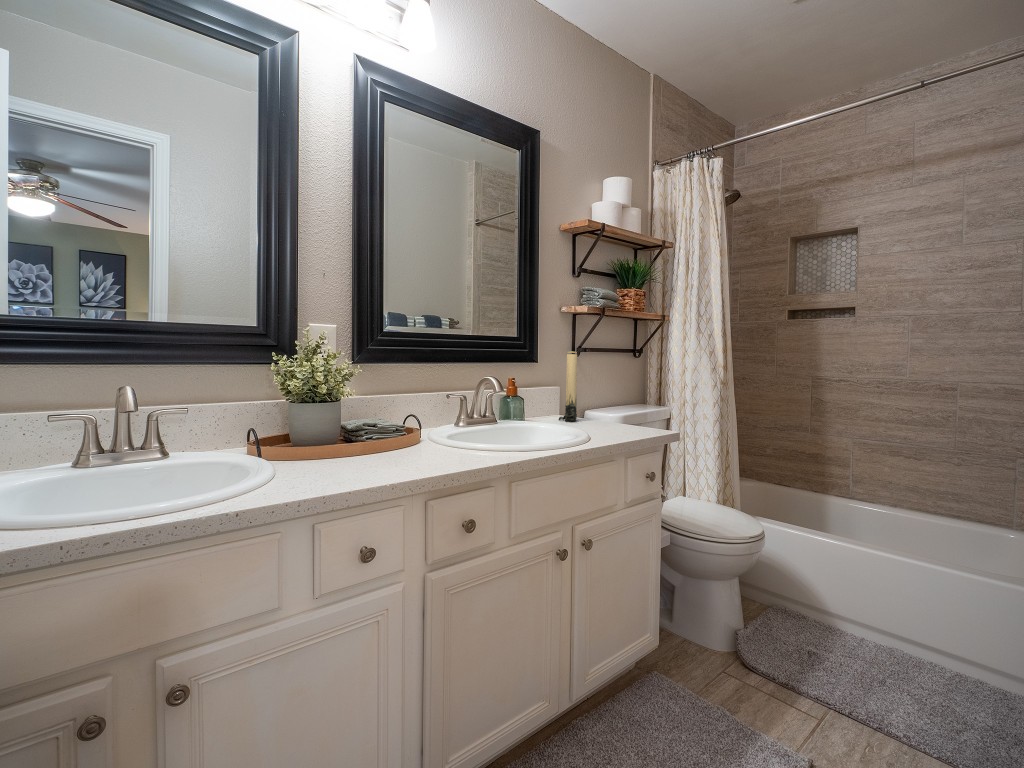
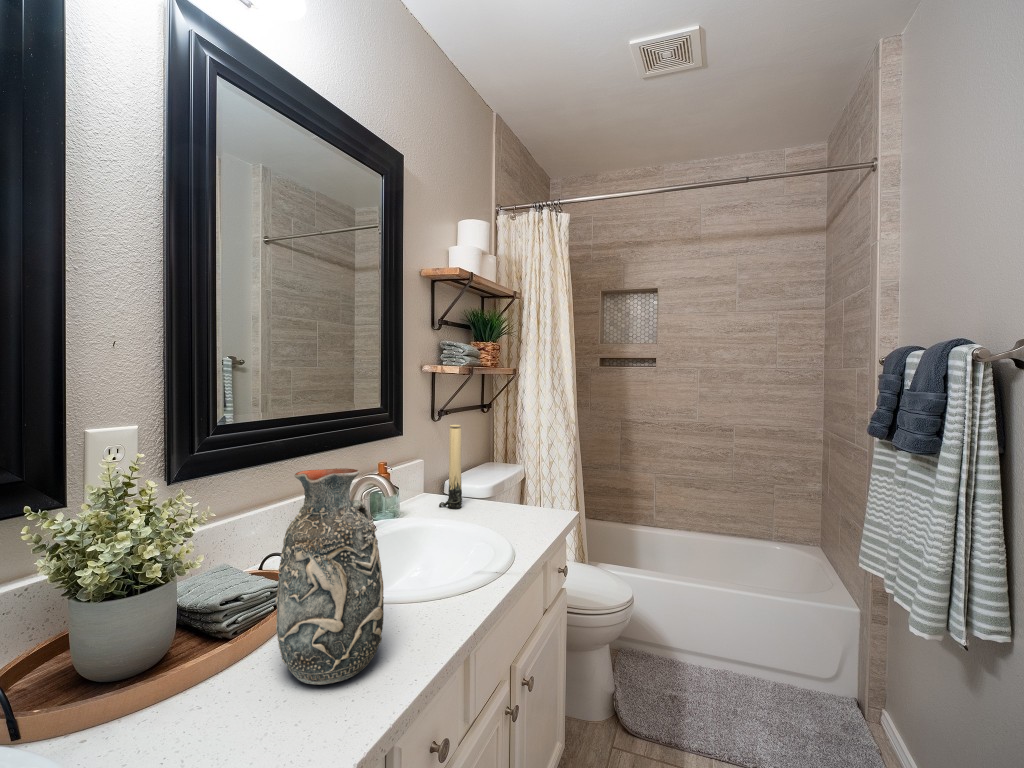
decorative vase: none [376,336,445,462] -> present [275,468,384,685]

